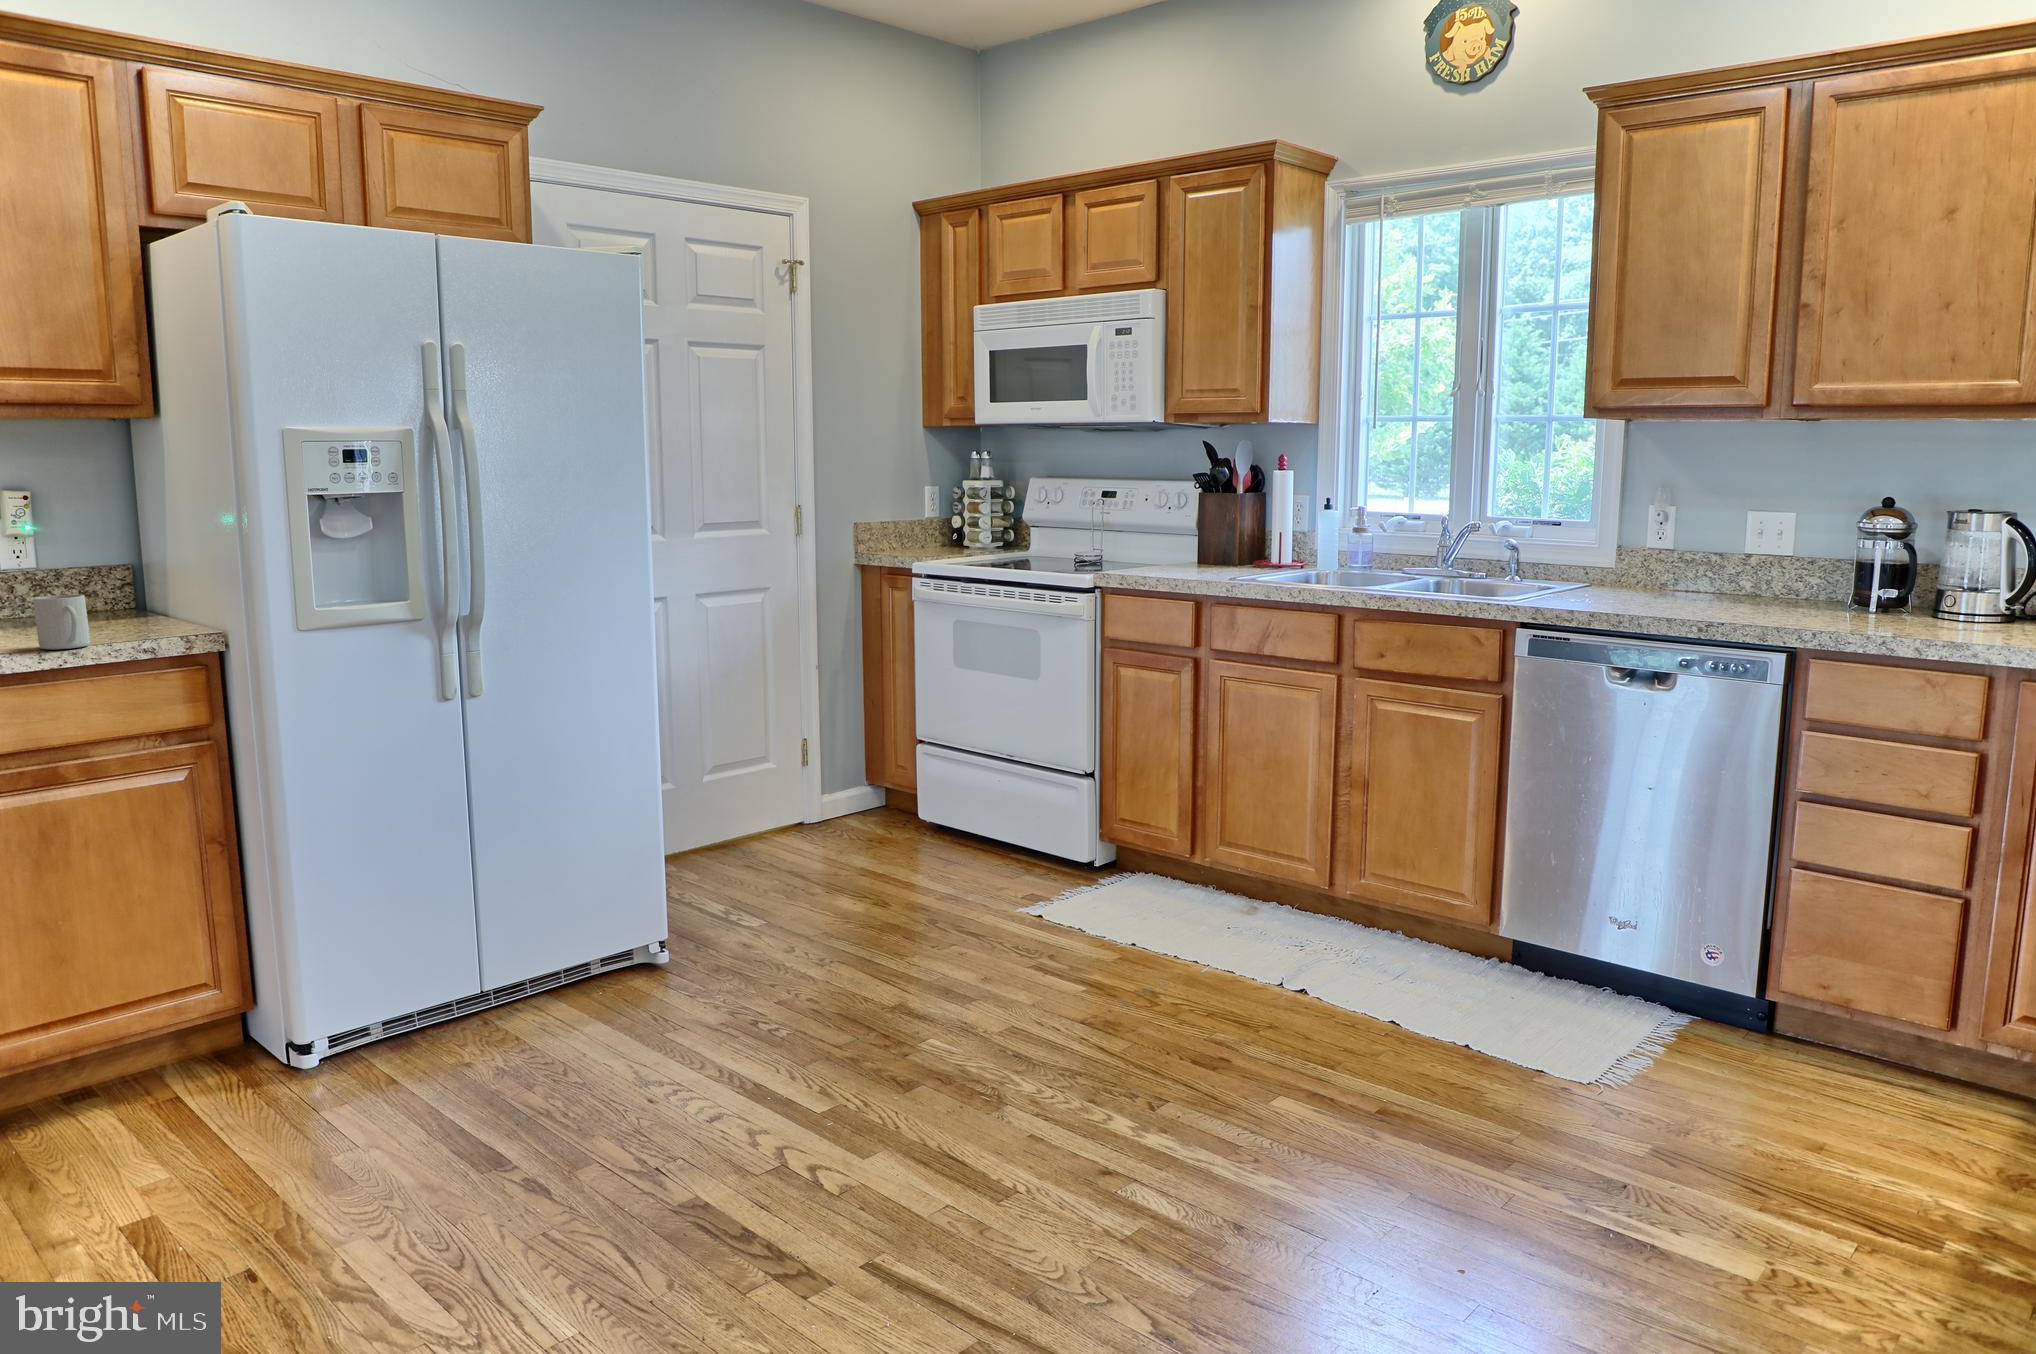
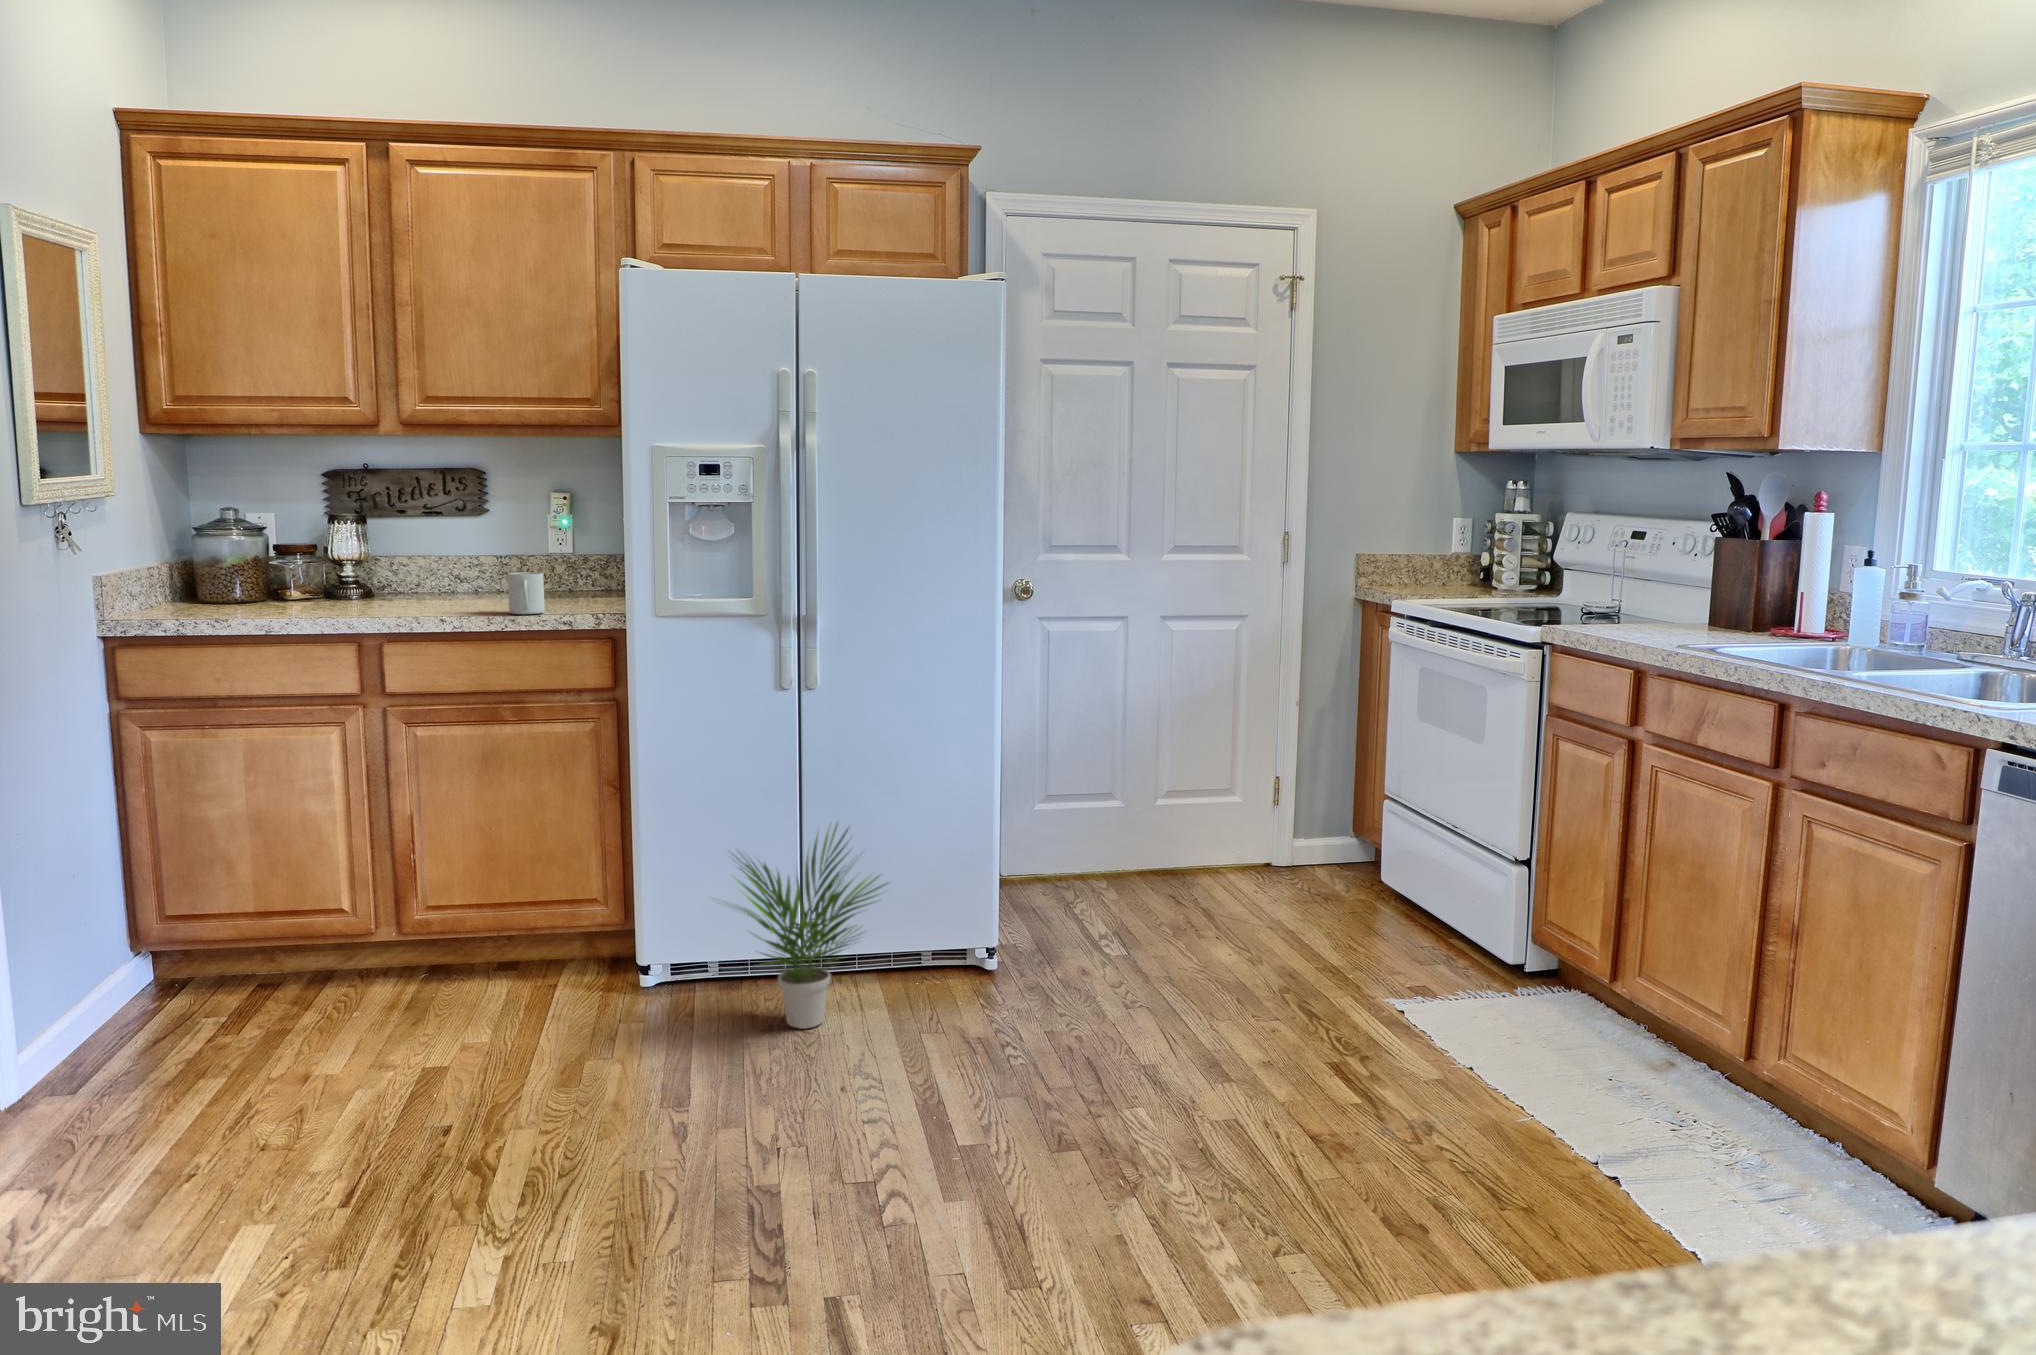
potted plant: none [423,835,614,1063] -> present [727,824,887,1029]

